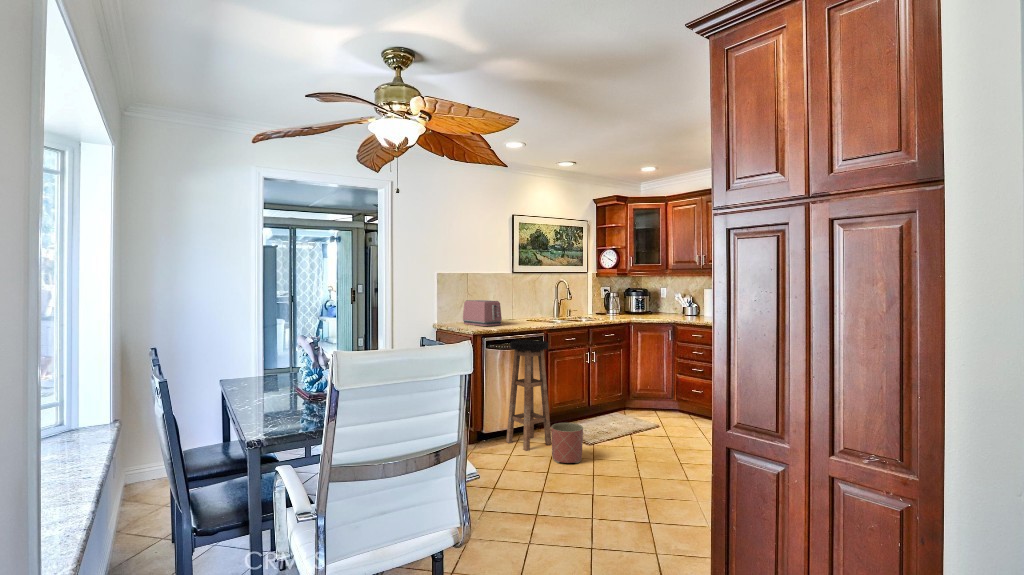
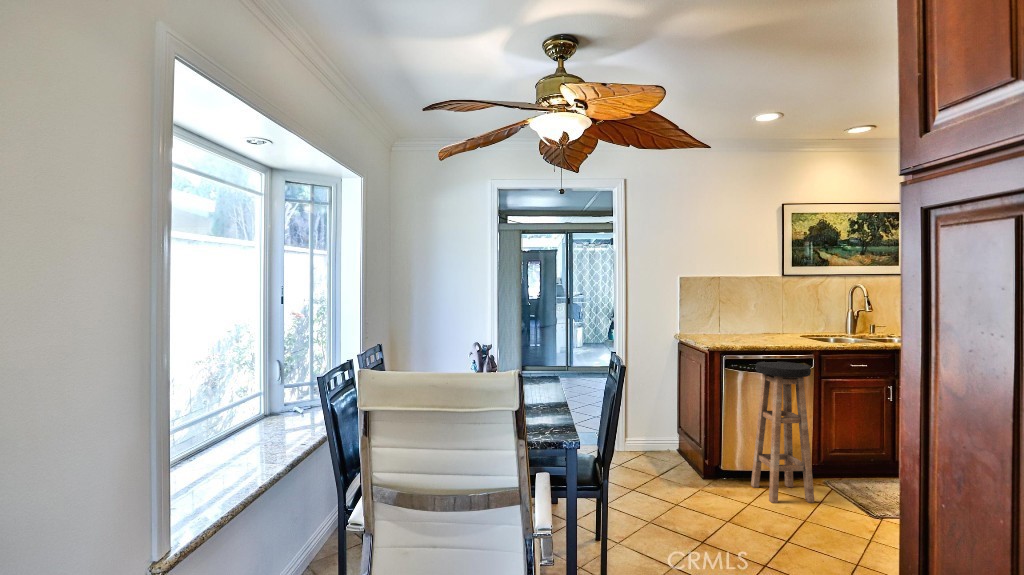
toaster: present [463,300,502,326] -> none [707,309,754,341]
planter: present [551,423,583,463] -> none [802,478,853,540]

